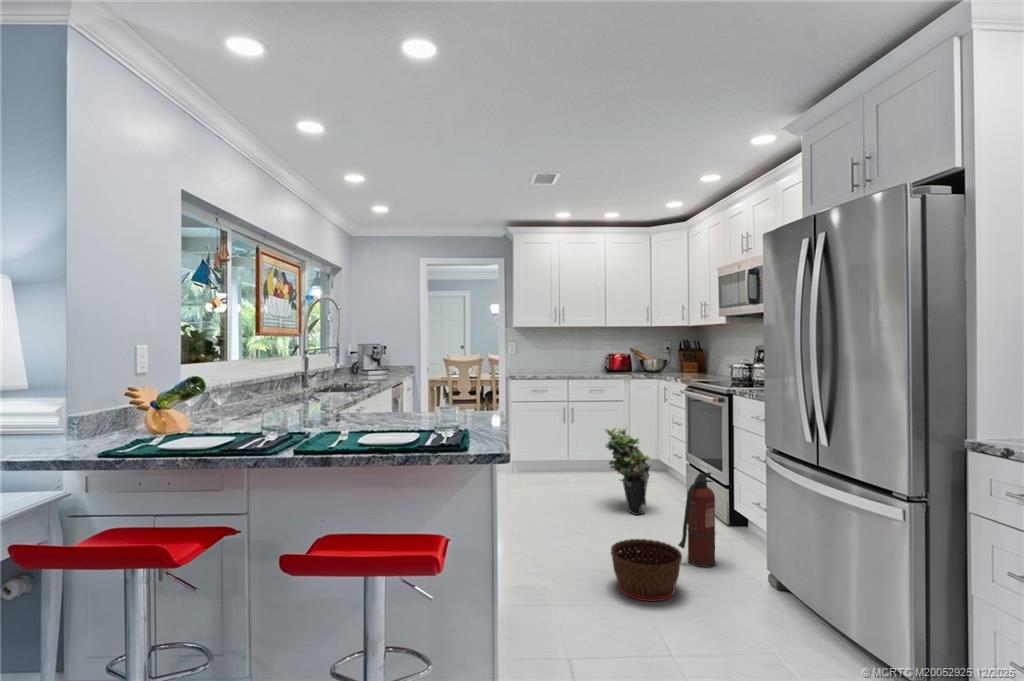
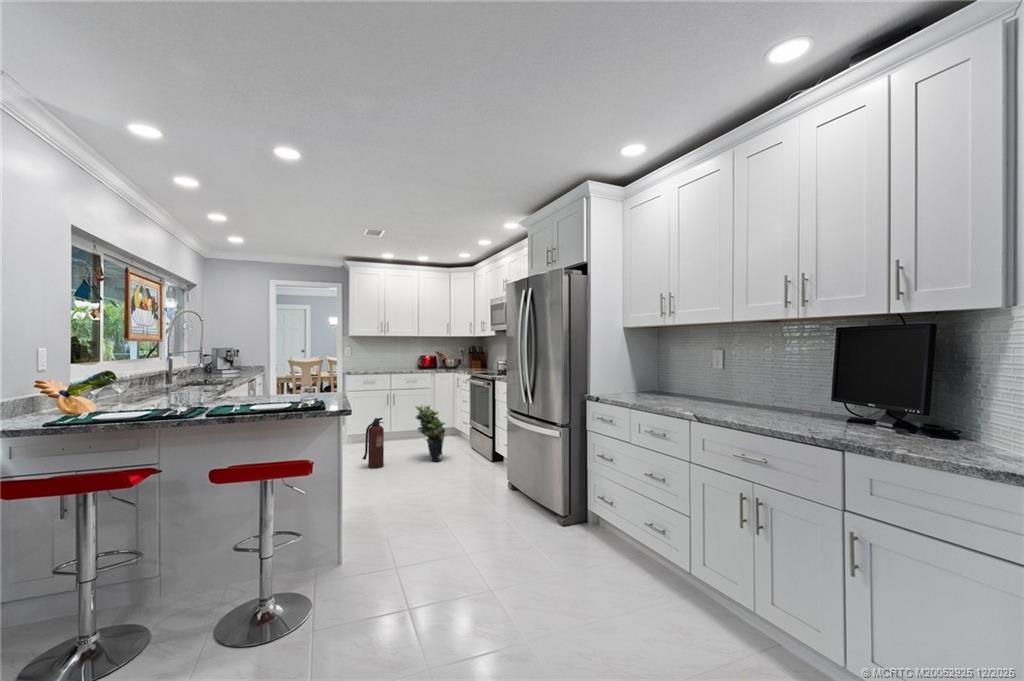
fire extinguisher: present [679,473,716,567] -> present [362,418,384,469]
basket: present [611,539,682,601] -> none [415,470,459,505]

